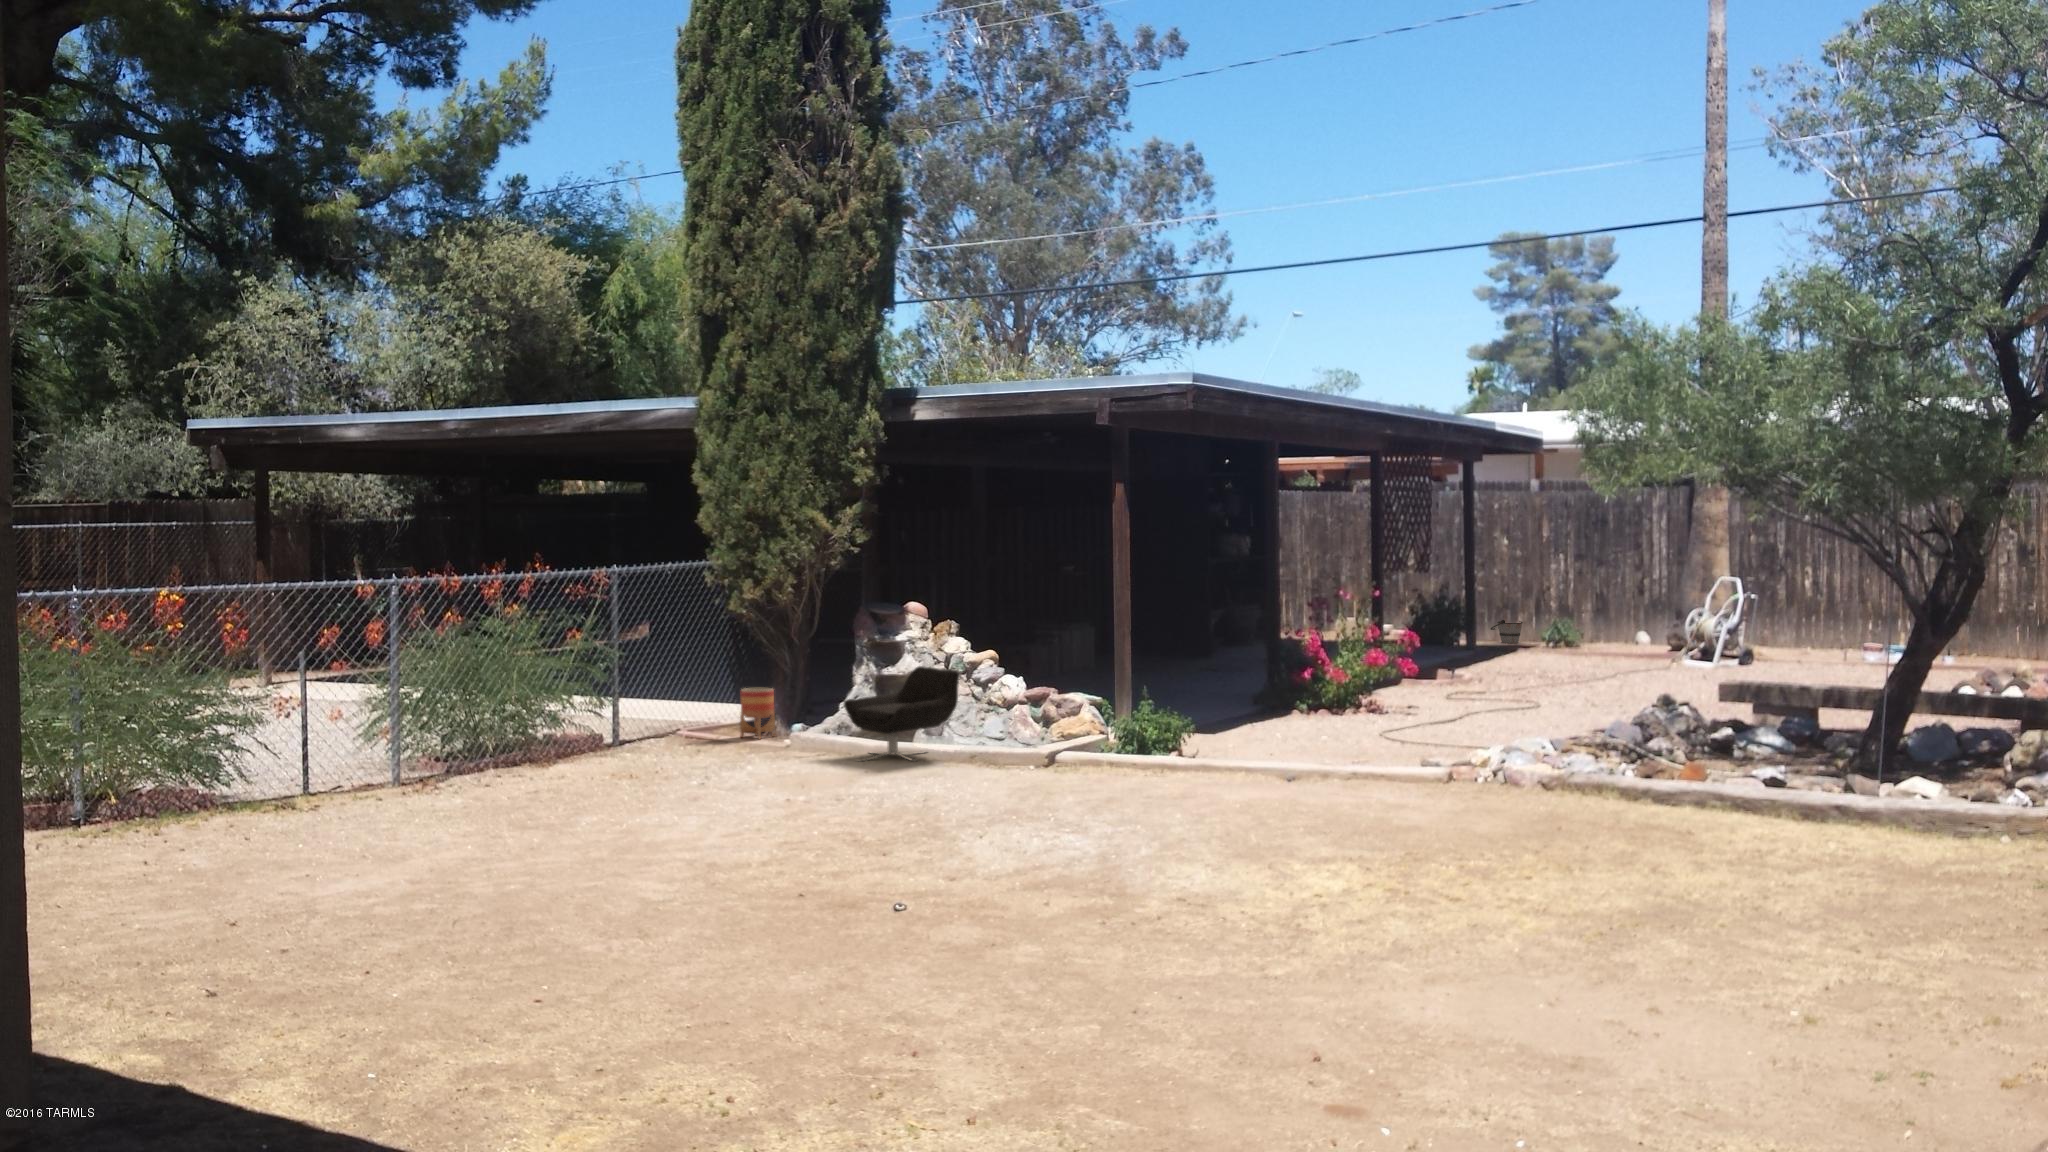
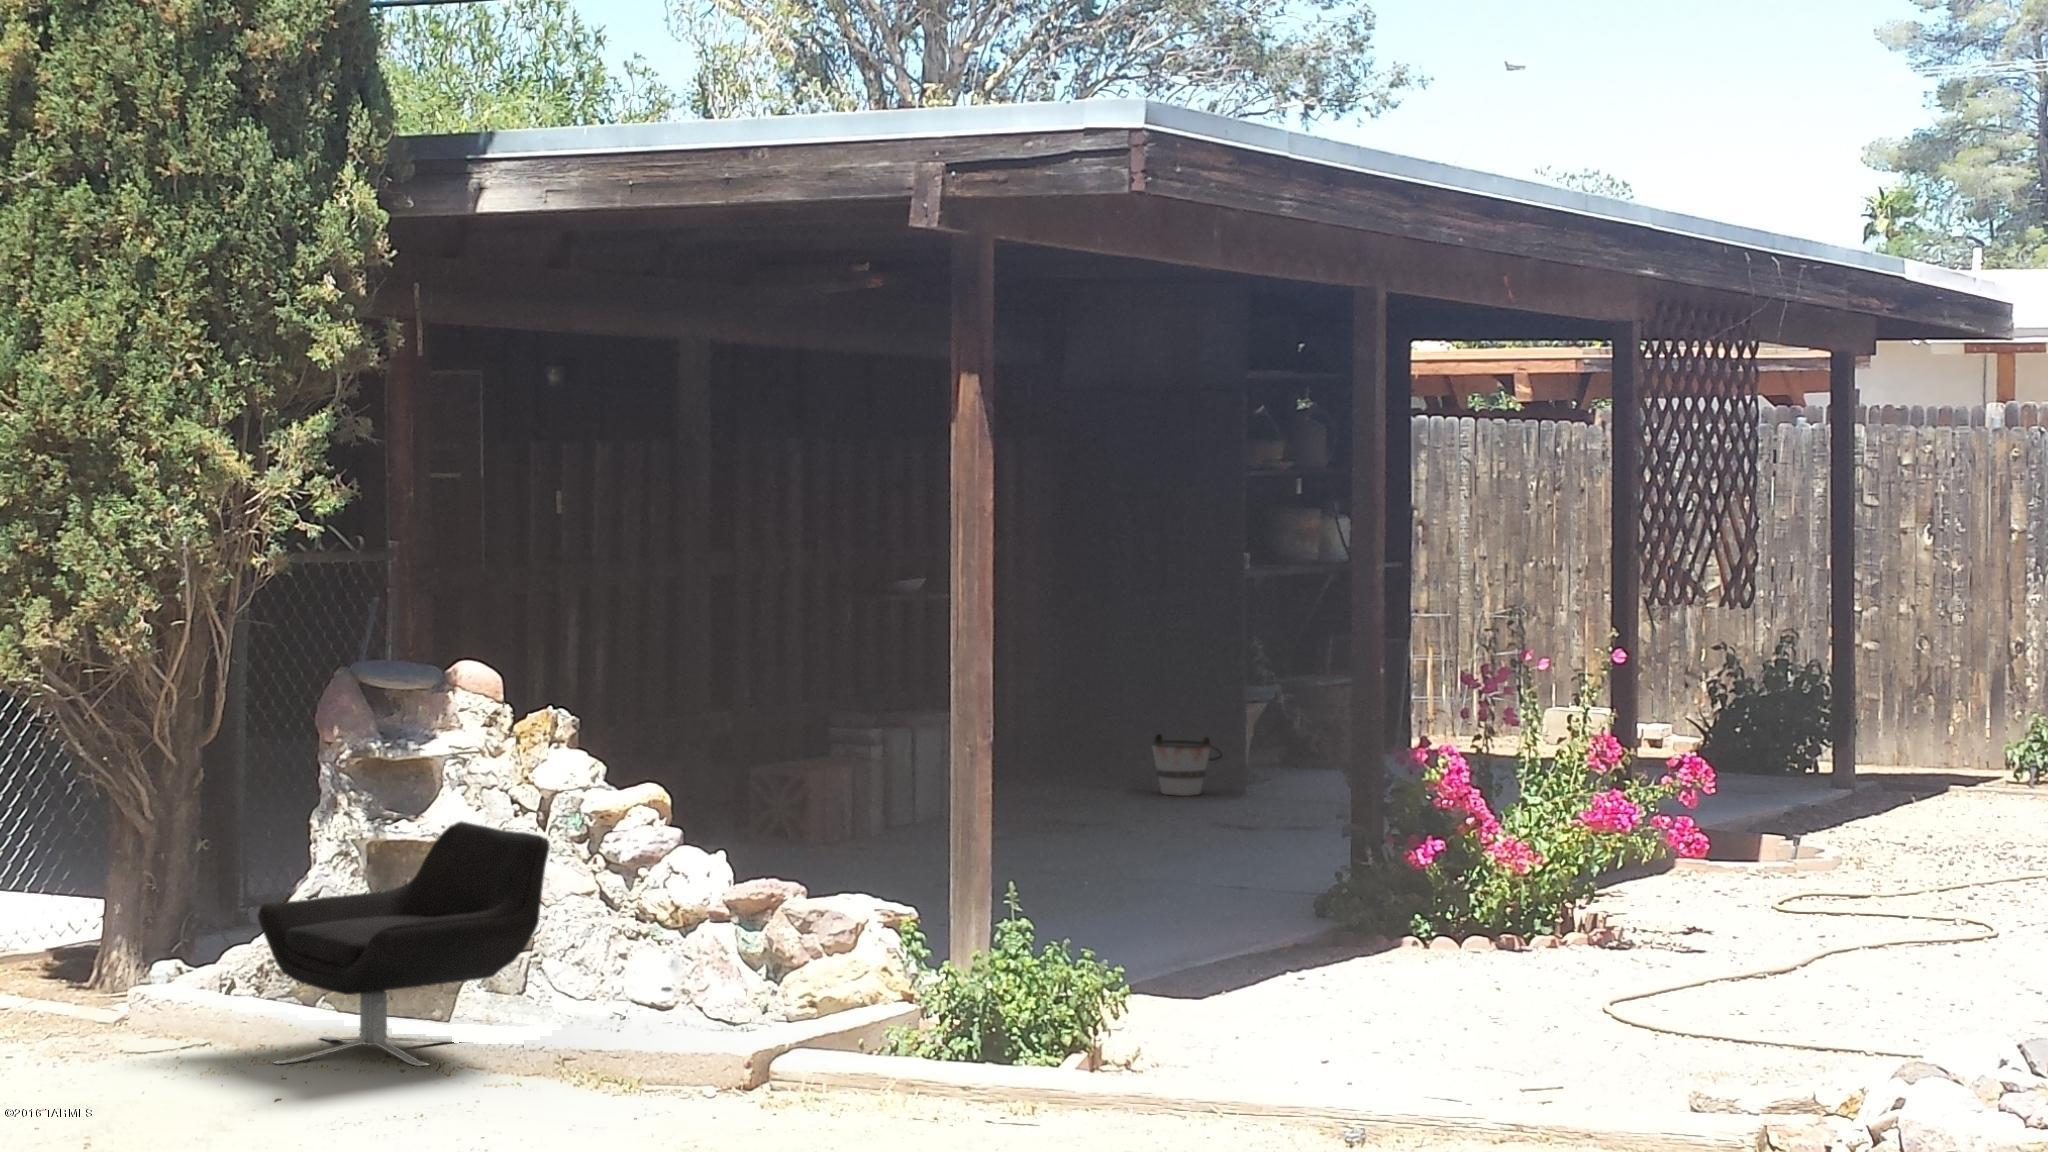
bucket: present [1491,620,1523,643] -> present [1151,734,1223,796]
planter: present [740,688,775,739] -> none [38,861,126,991]

